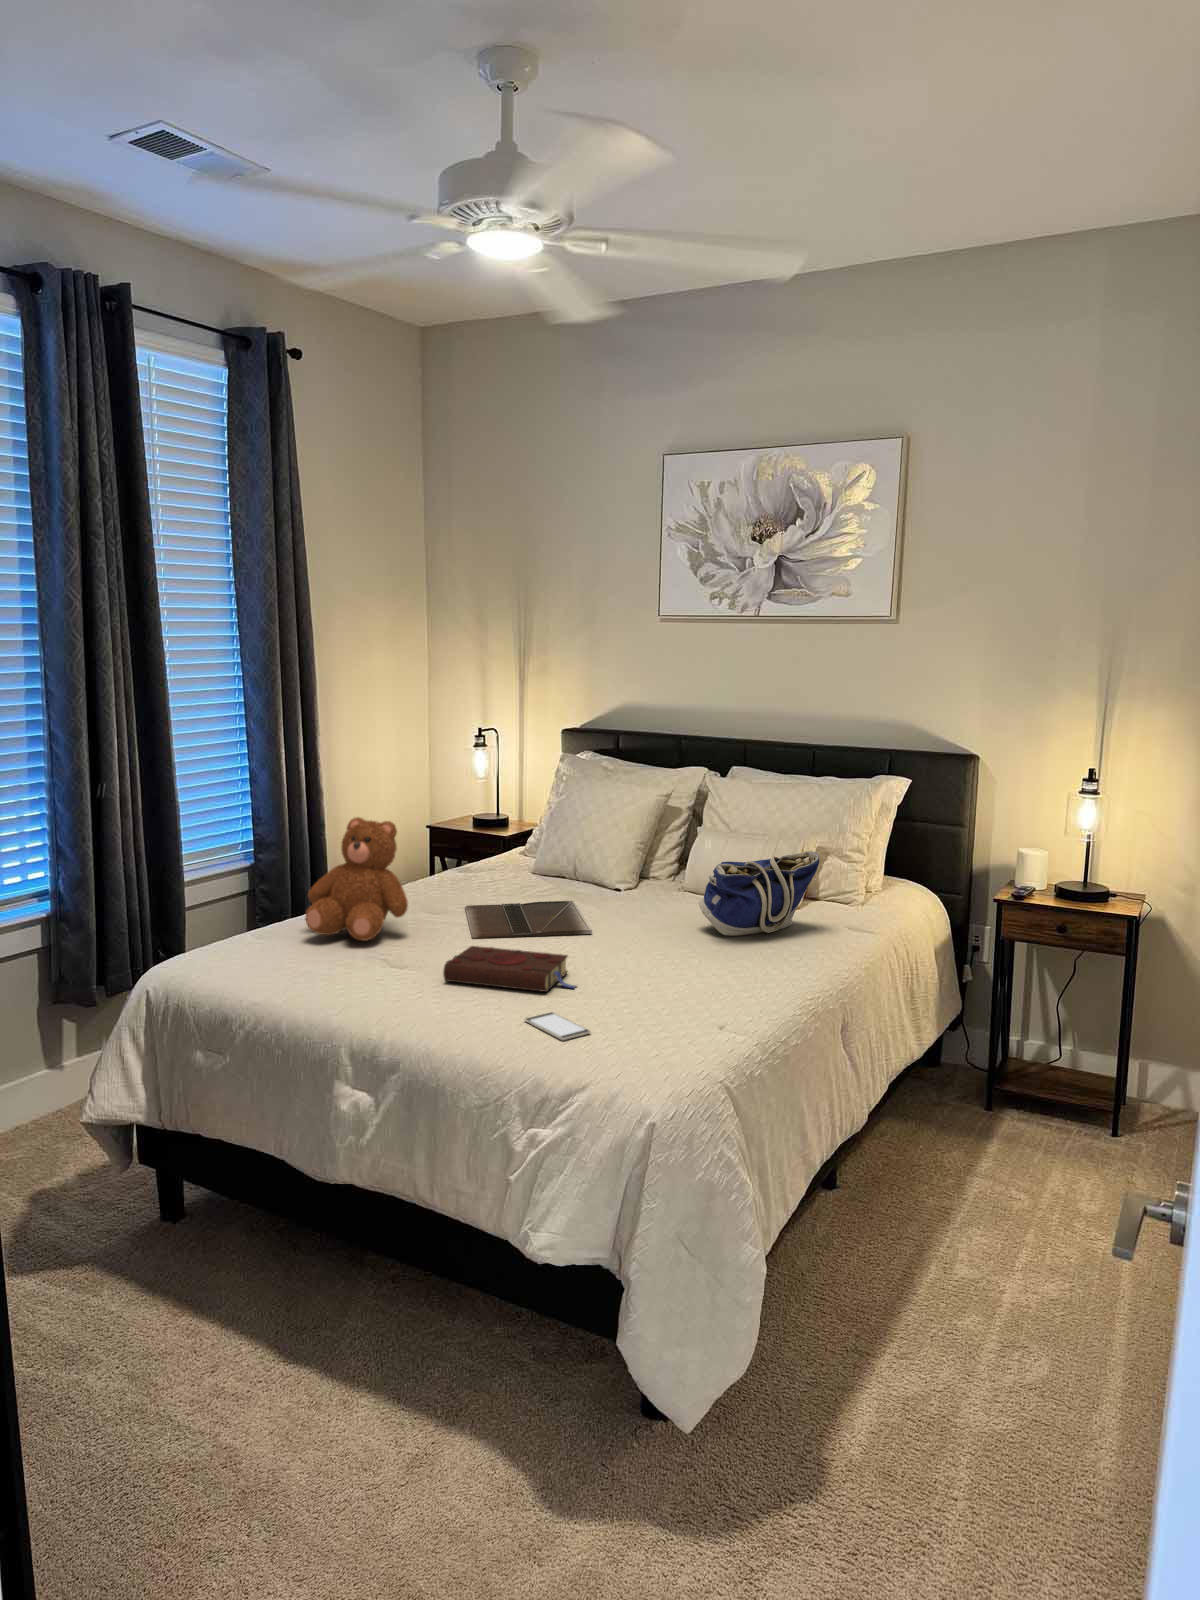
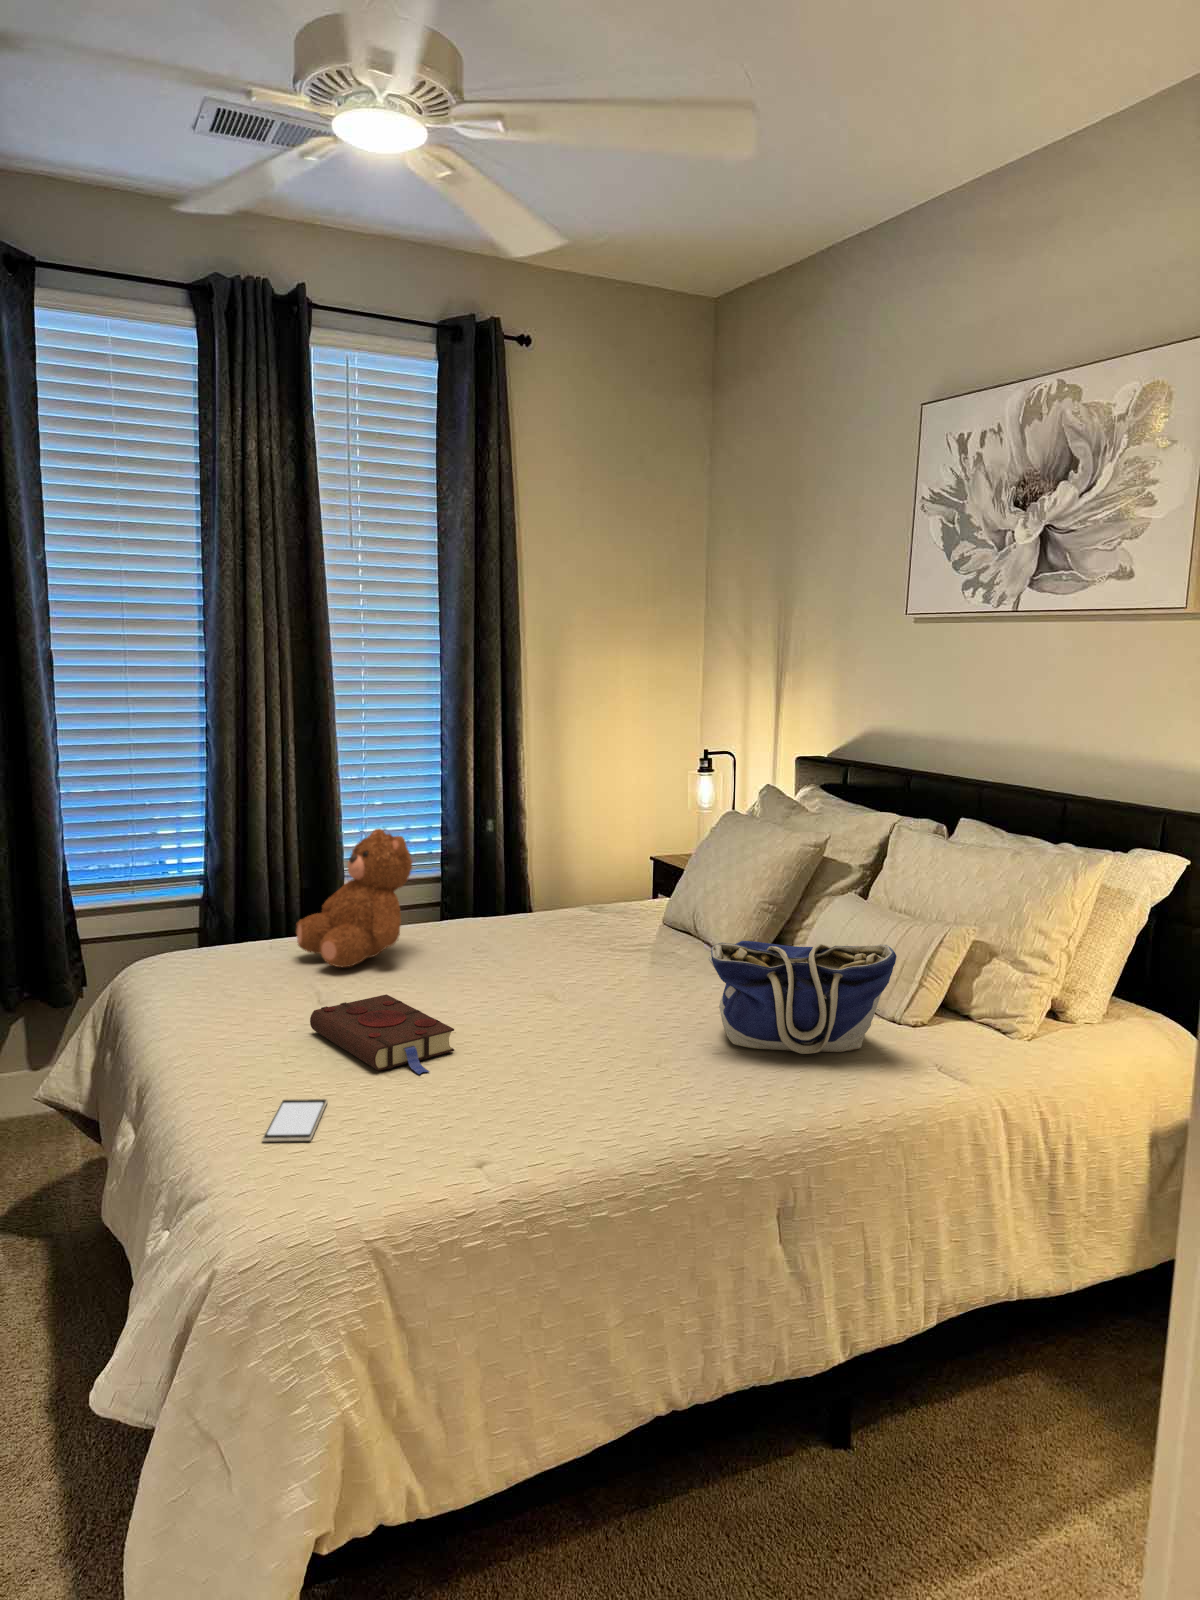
laptop: present [465,901,592,938] -> none [449,947,639,1007]

